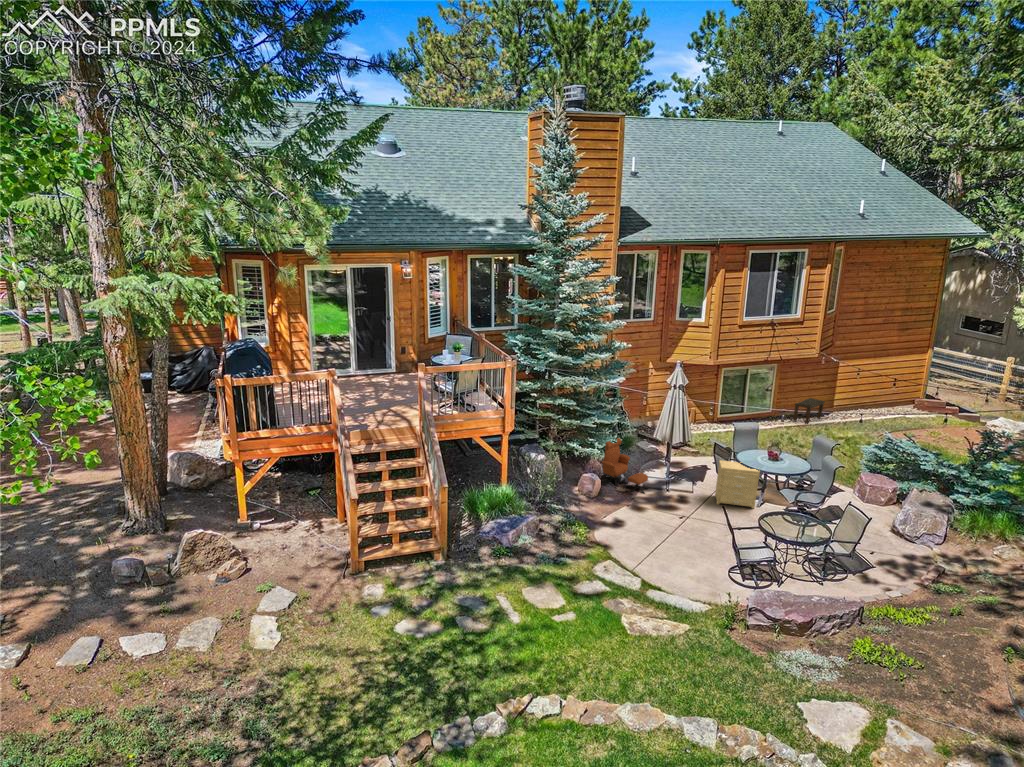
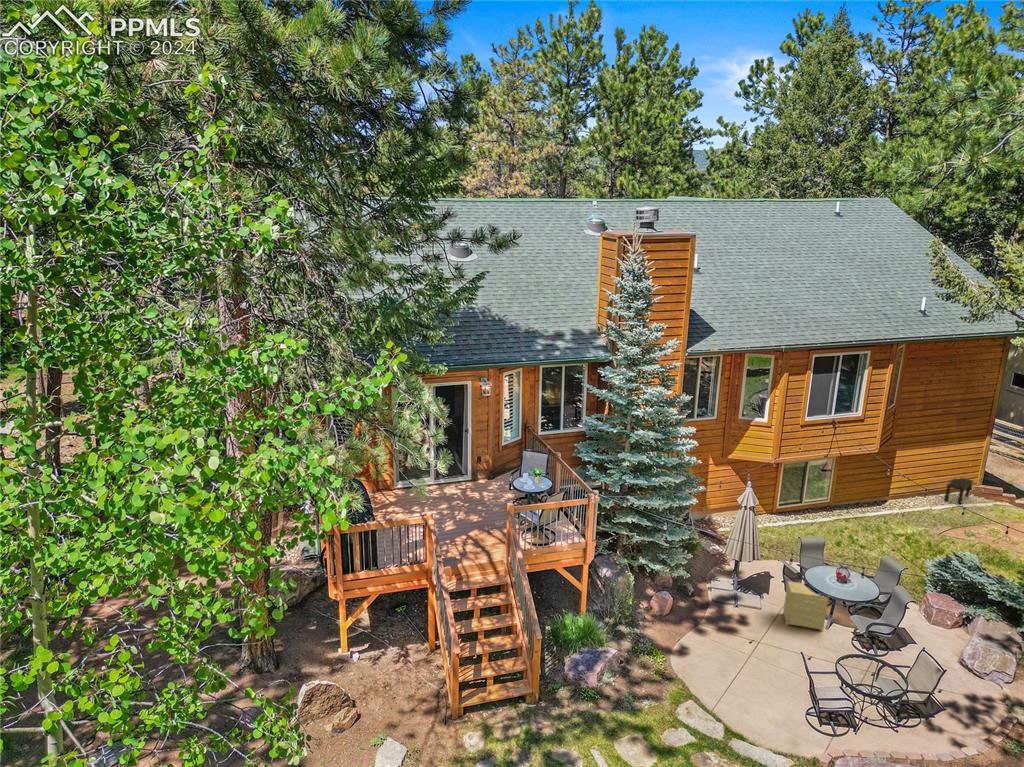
bench: present [793,398,825,424] -> present [944,478,973,504]
lounge chair: present [602,438,648,493] -> none [672,552,718,611]

